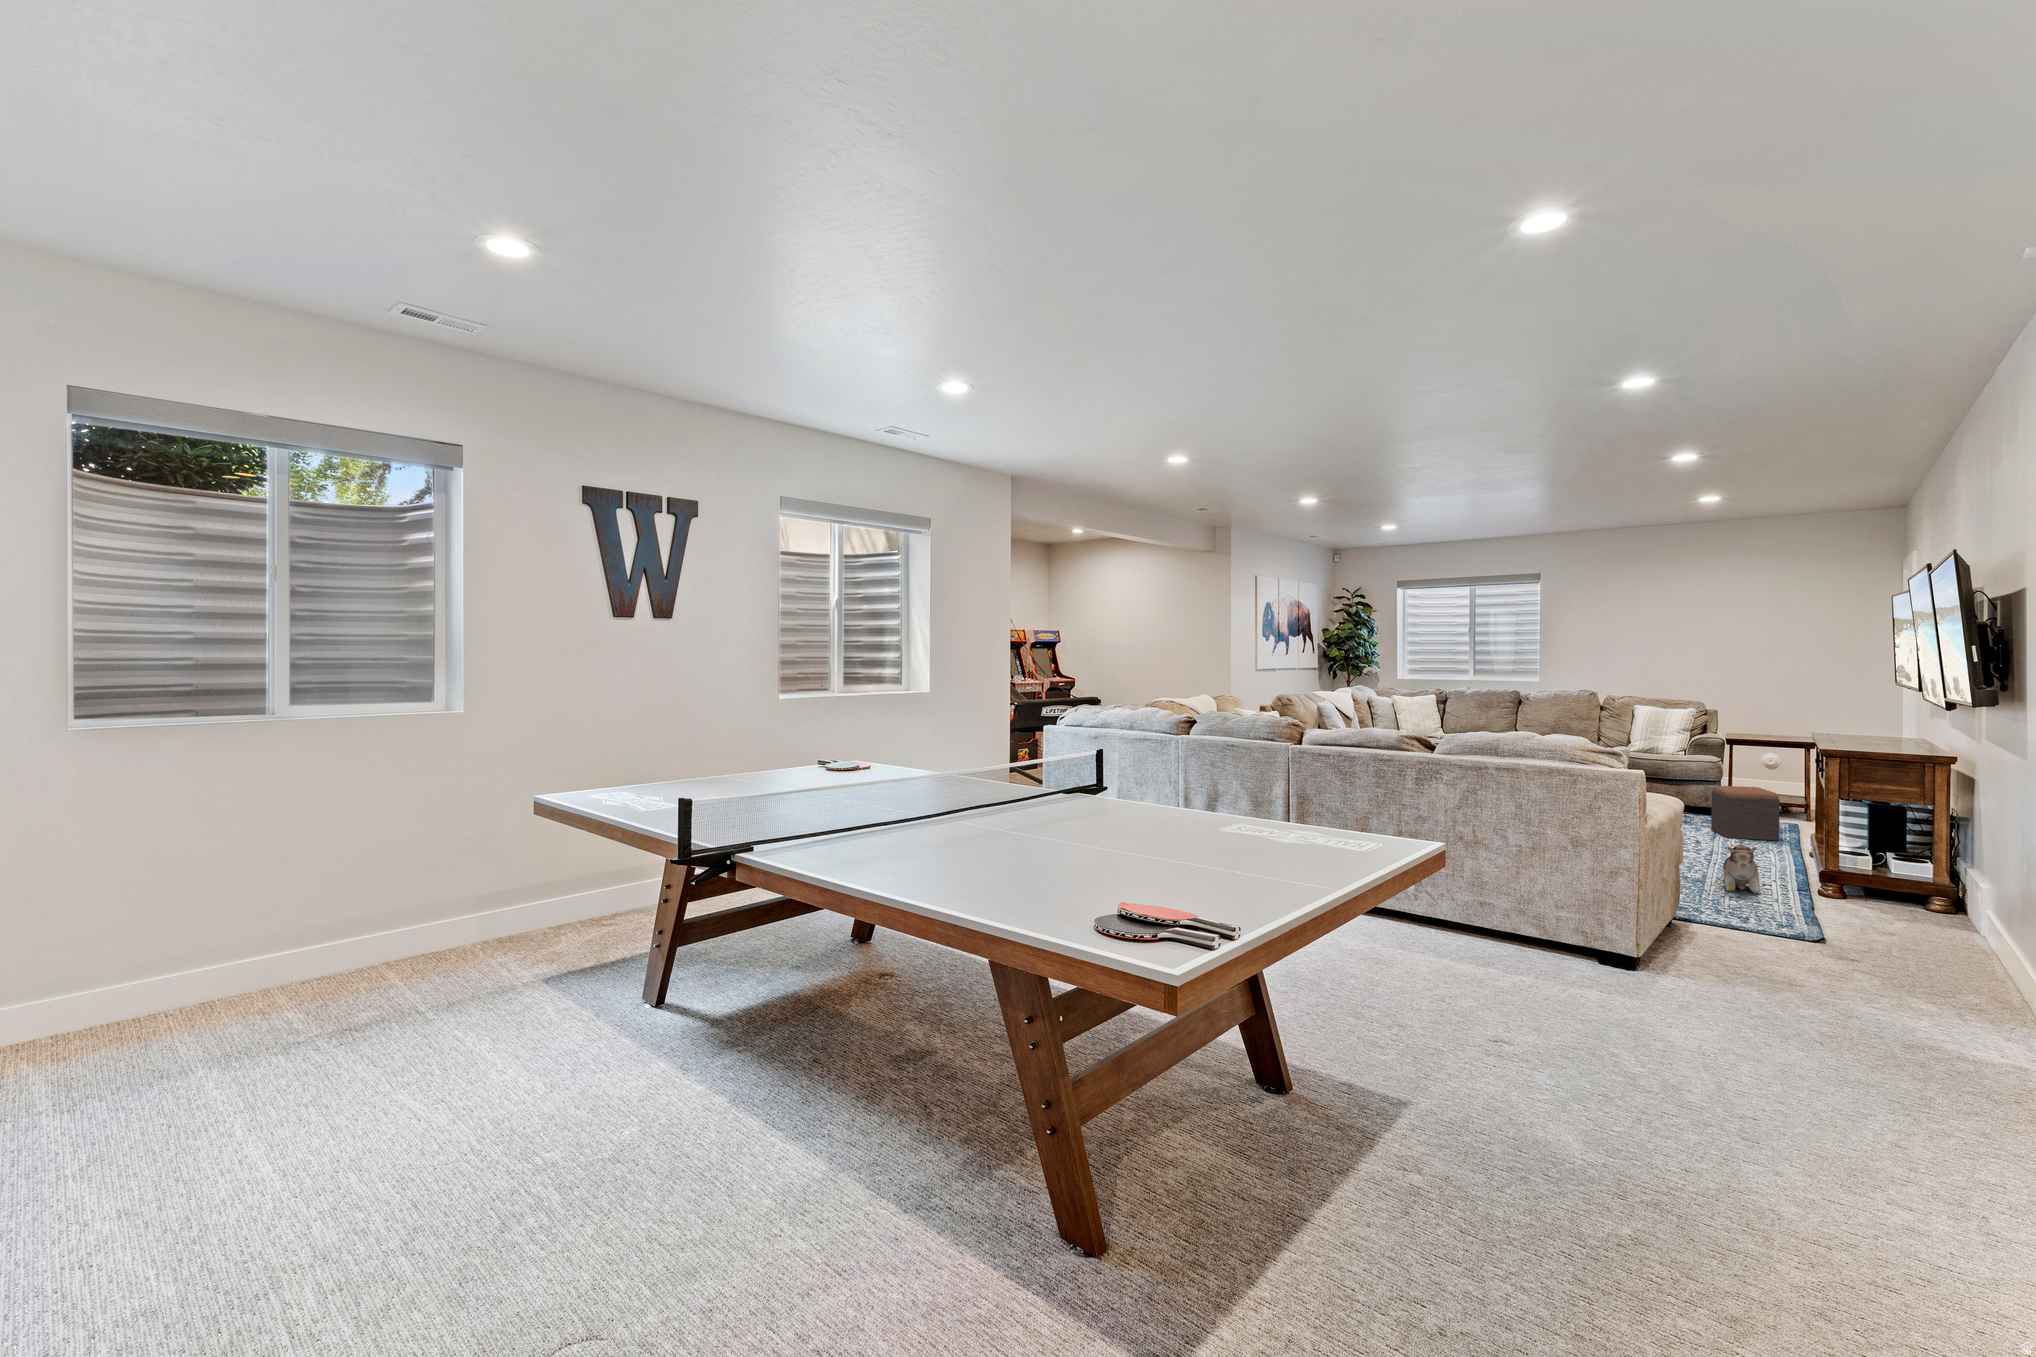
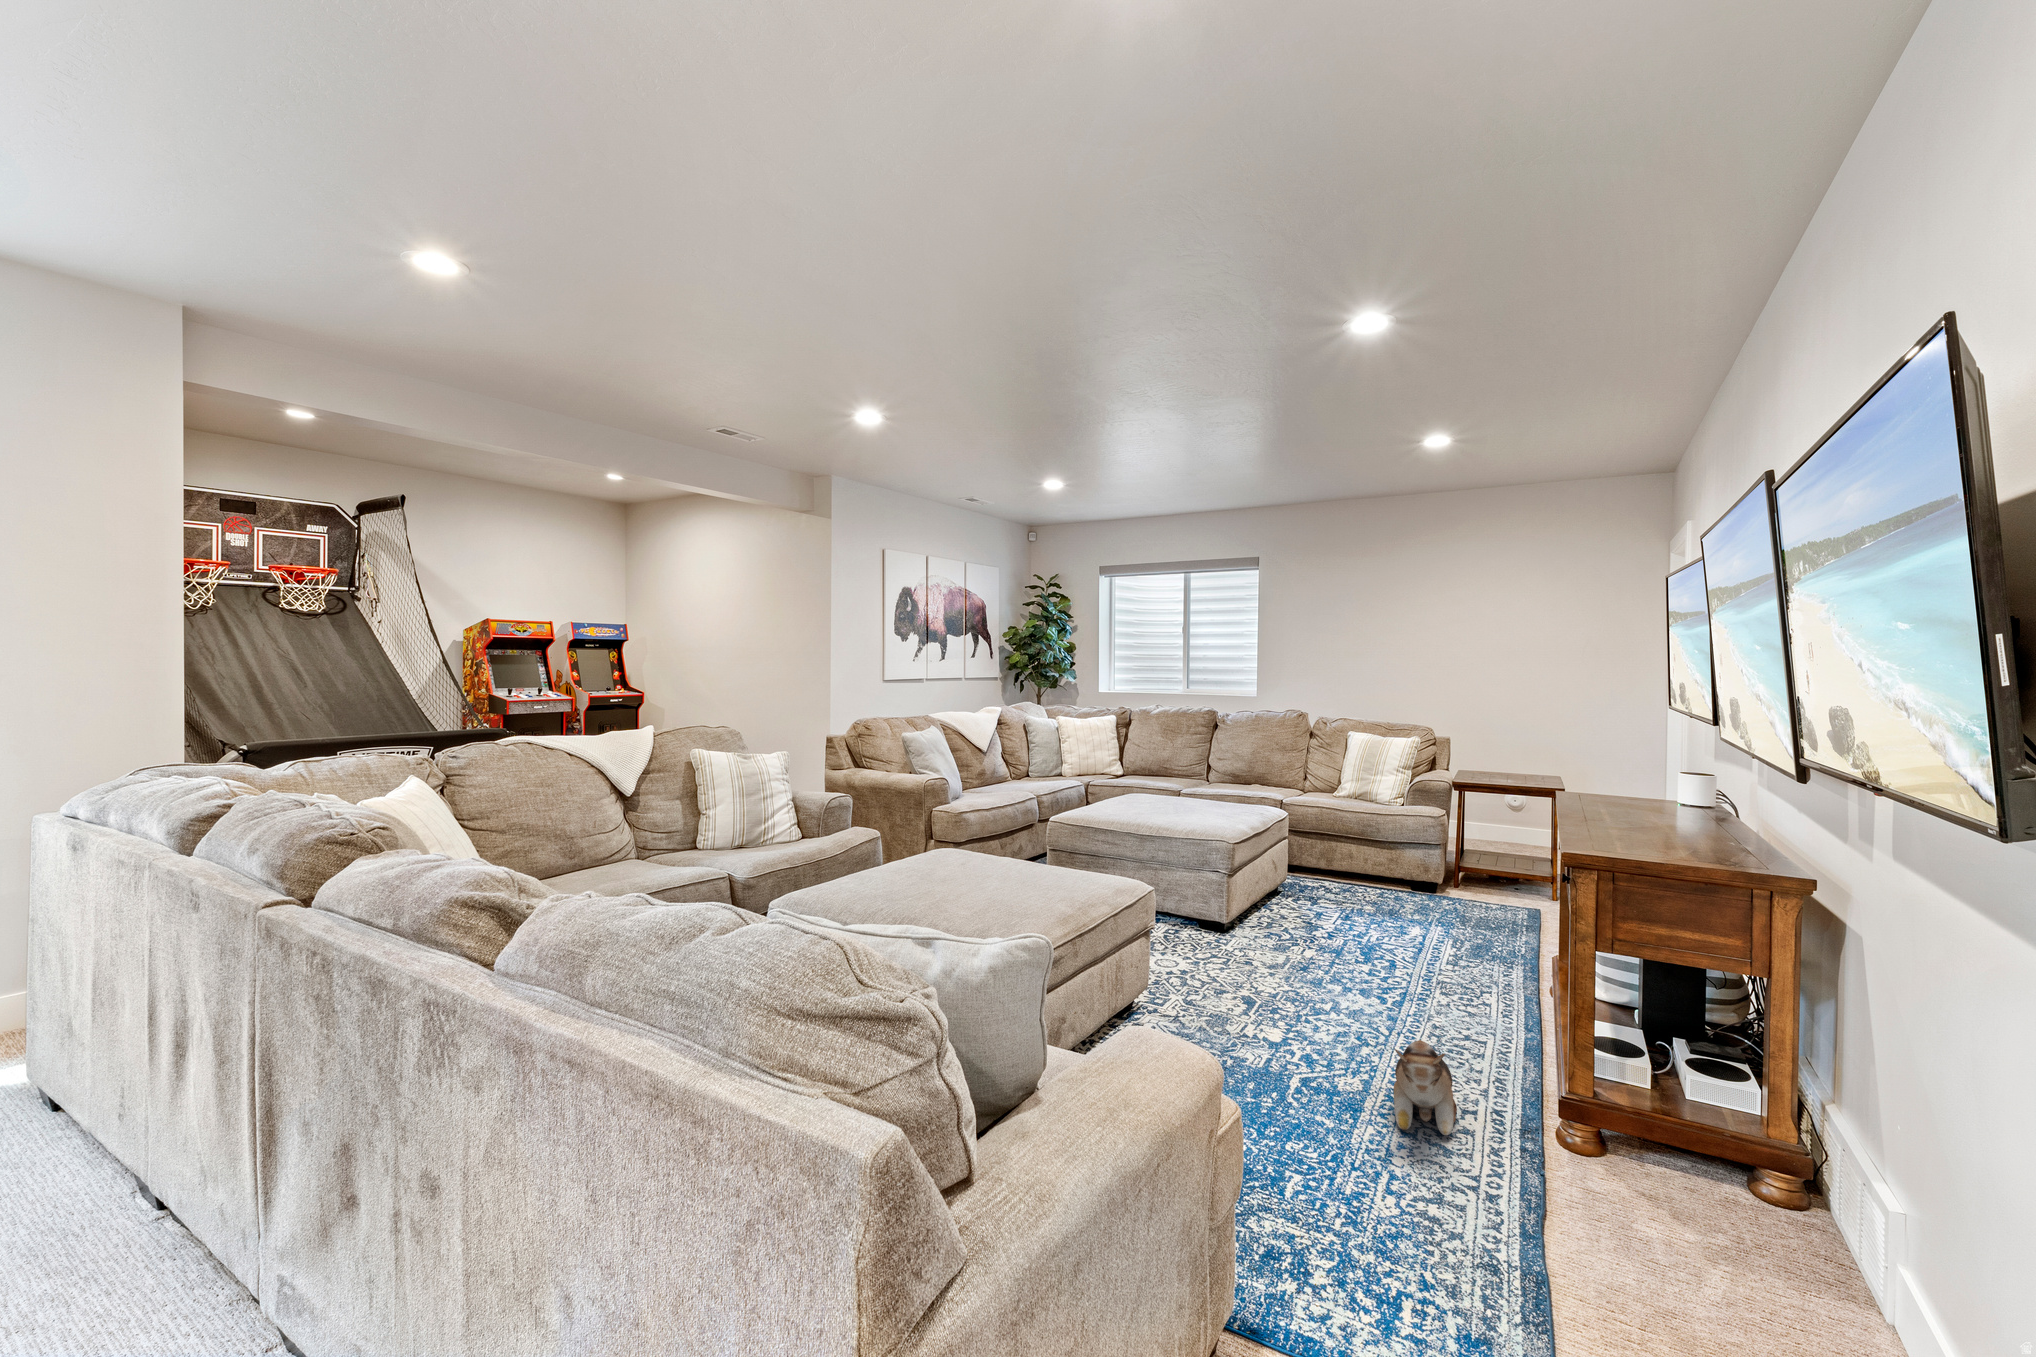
footstool: present [1711,786,1780,841] -> none [1423,862,1512,952]

